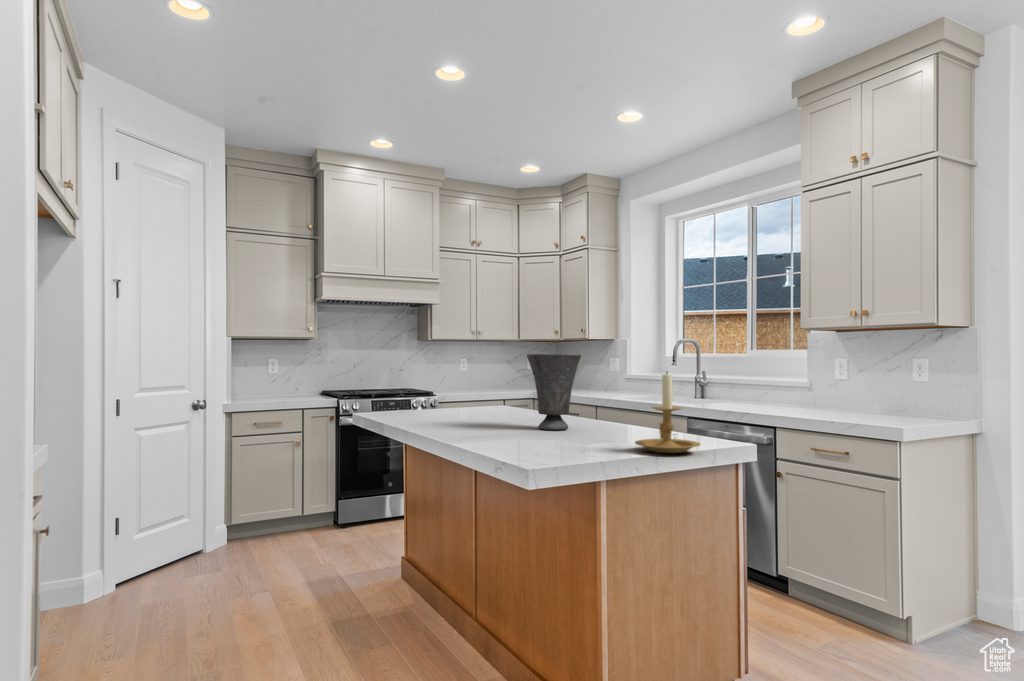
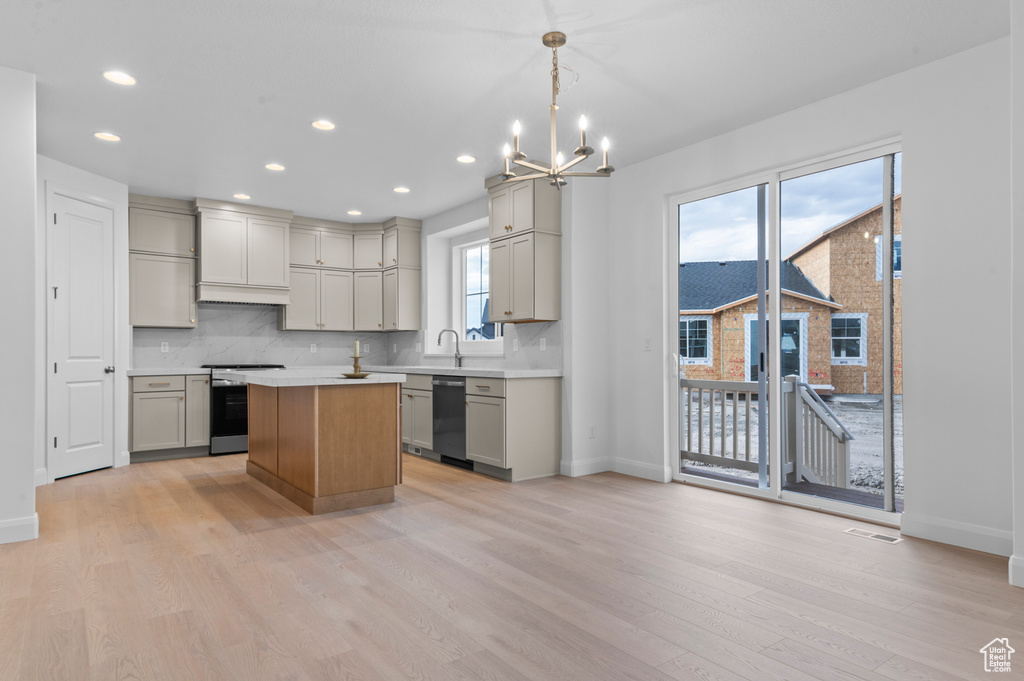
vase: present [527,354,581,430] -> none [306,333,337,374]

